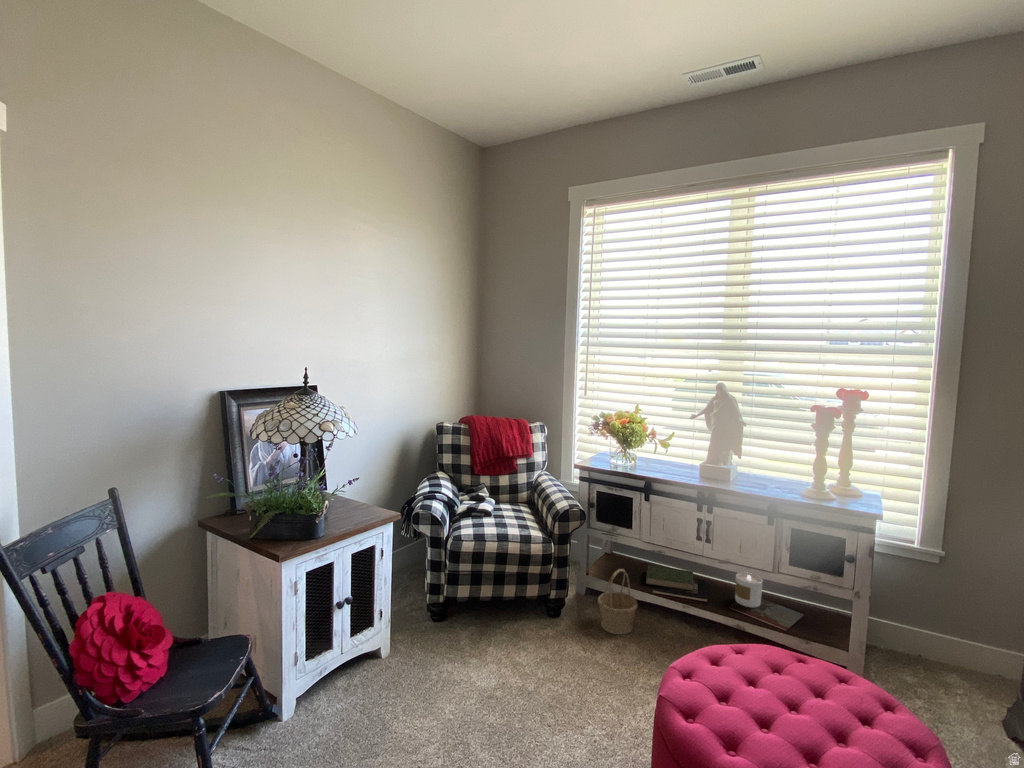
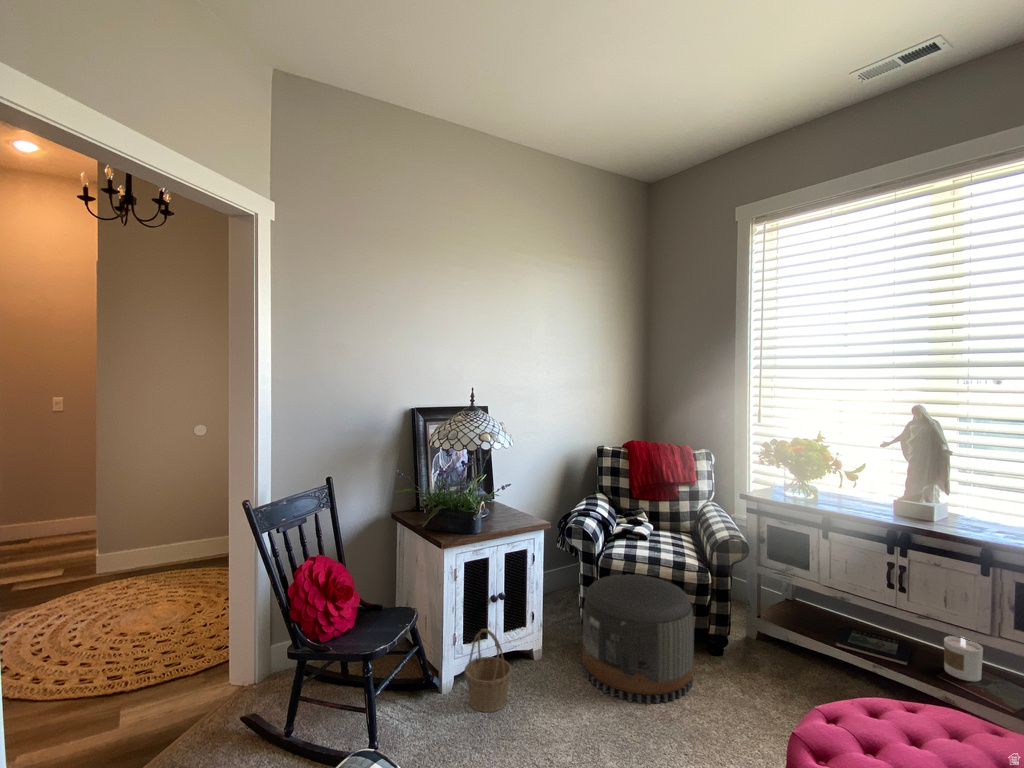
pouf: none [435,553,543,682] -> present [583,574,694,704]
book: present [646,565,693,591] -> none [825,615,890,651]
basket: present [598,569,638,634] -> present [465,629,512,712]

